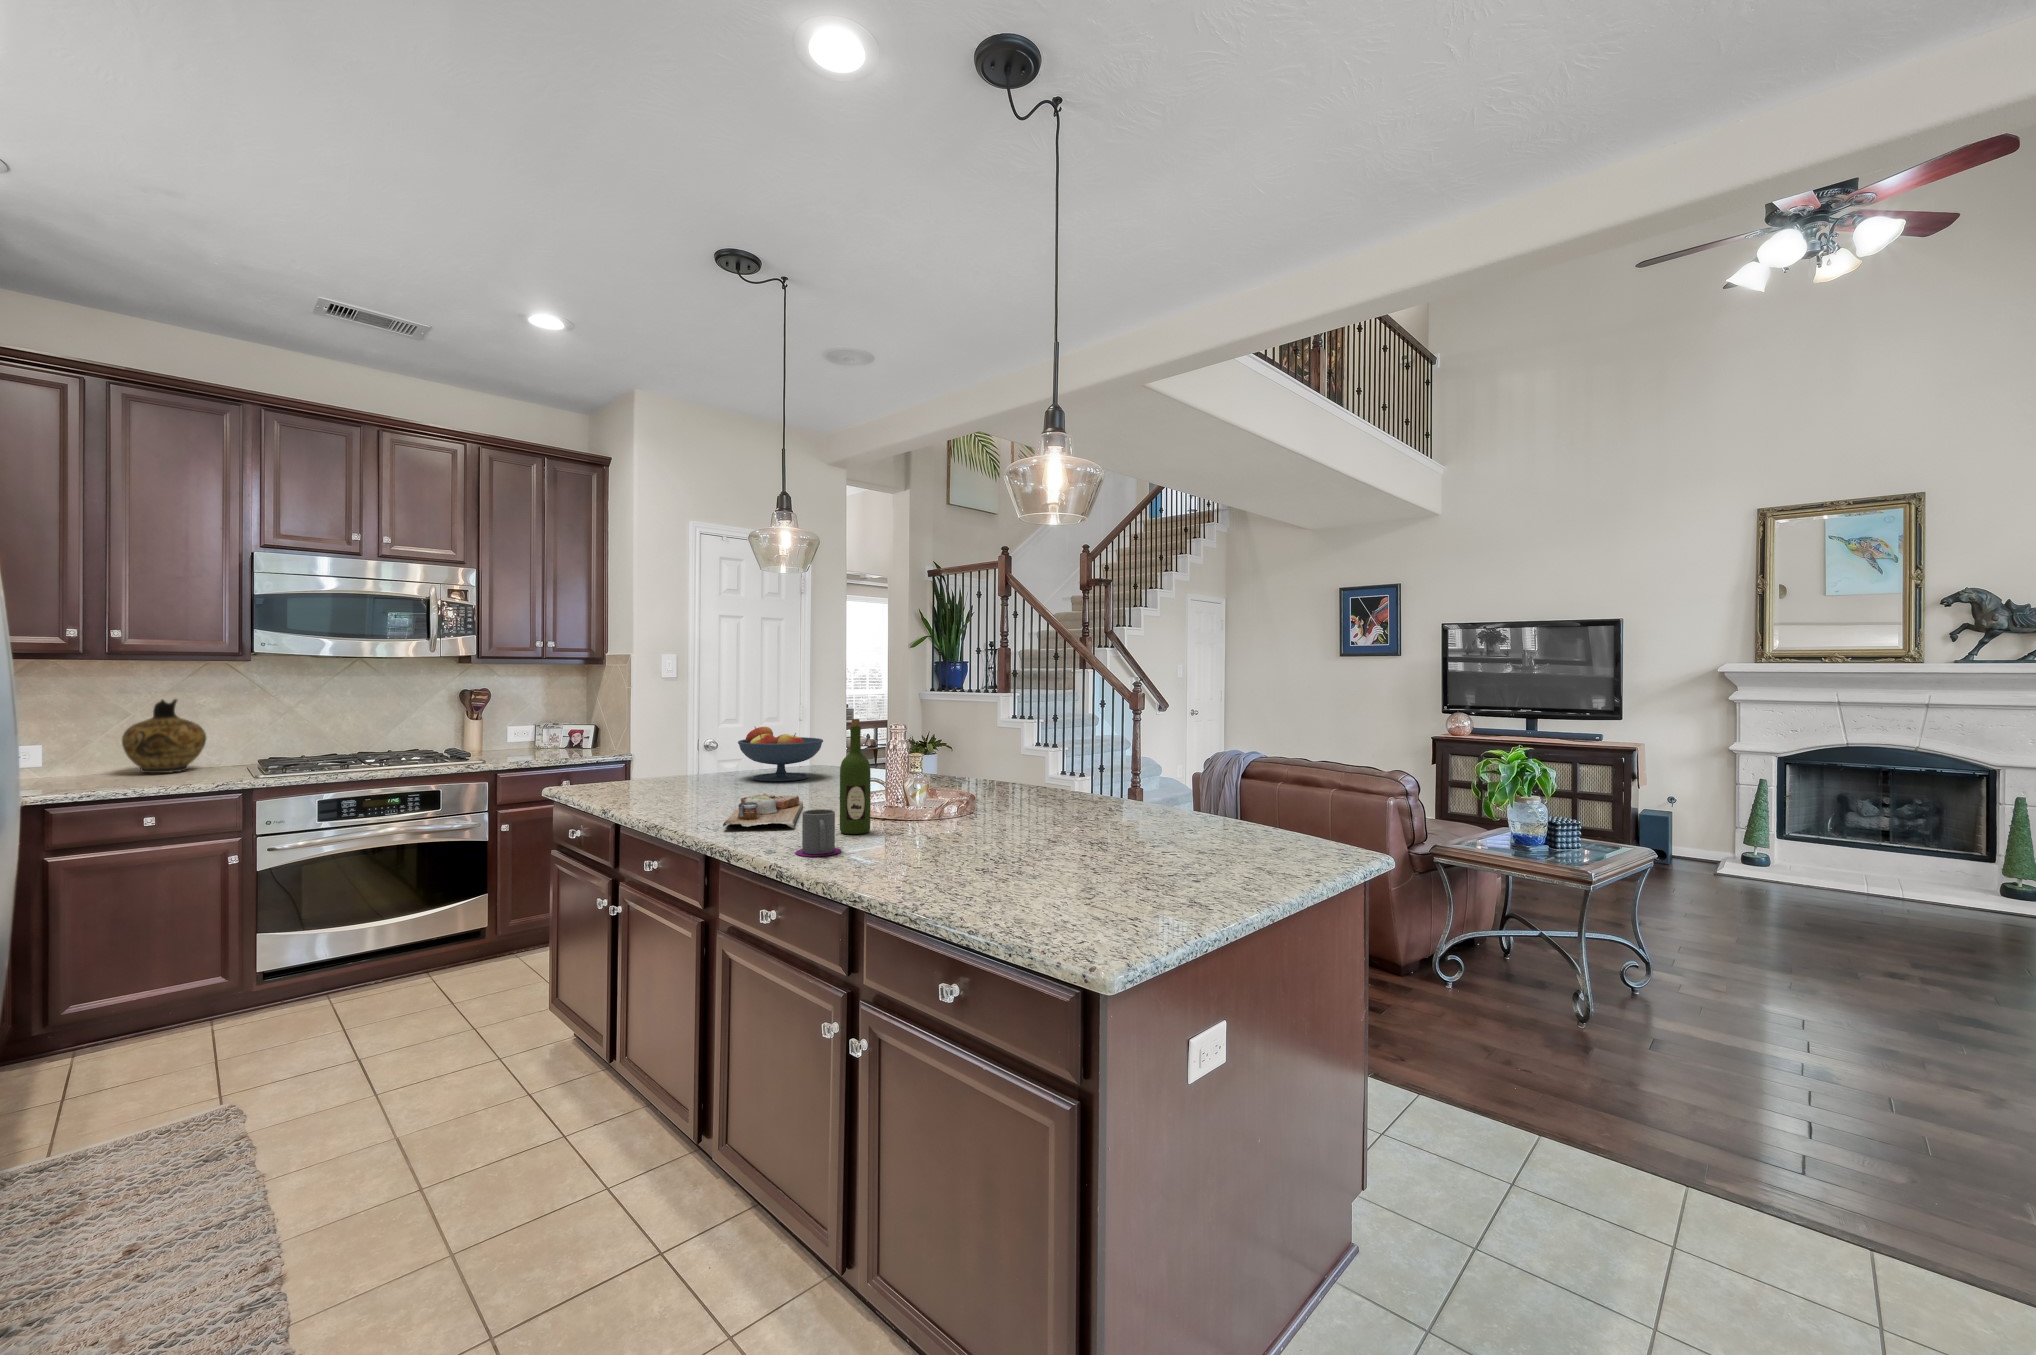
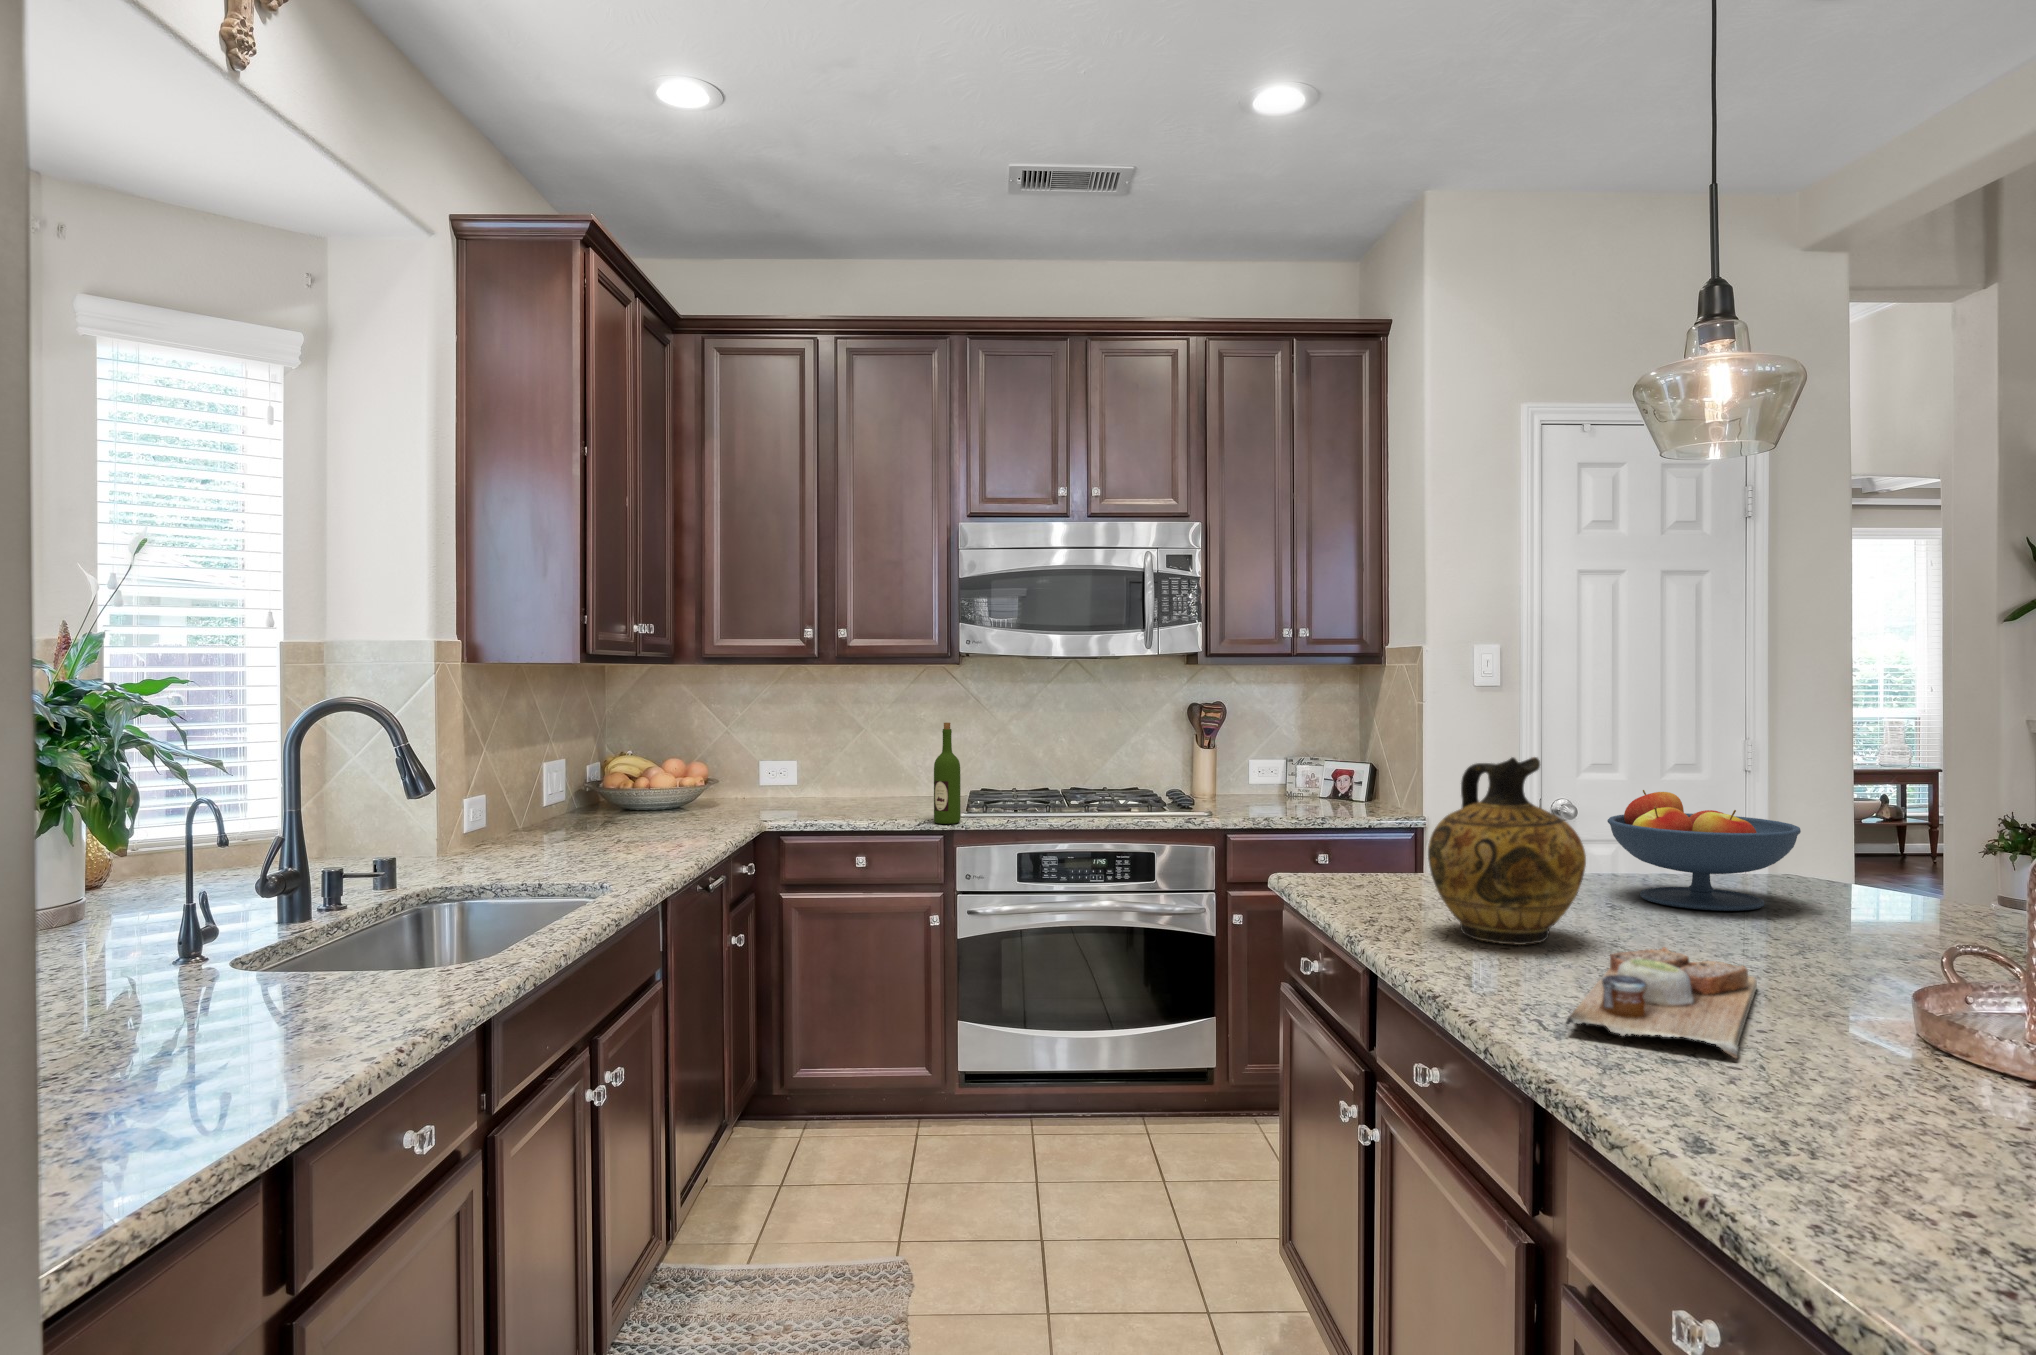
ceramic jug: present [122,699,206,773] -> present [1428,757,1586,945]
wine bottle: present [840,719,871,834] -> present [934,723,961,824]
mug: present [795,809,842,856] -> none [1745,1044,1882,1180]

